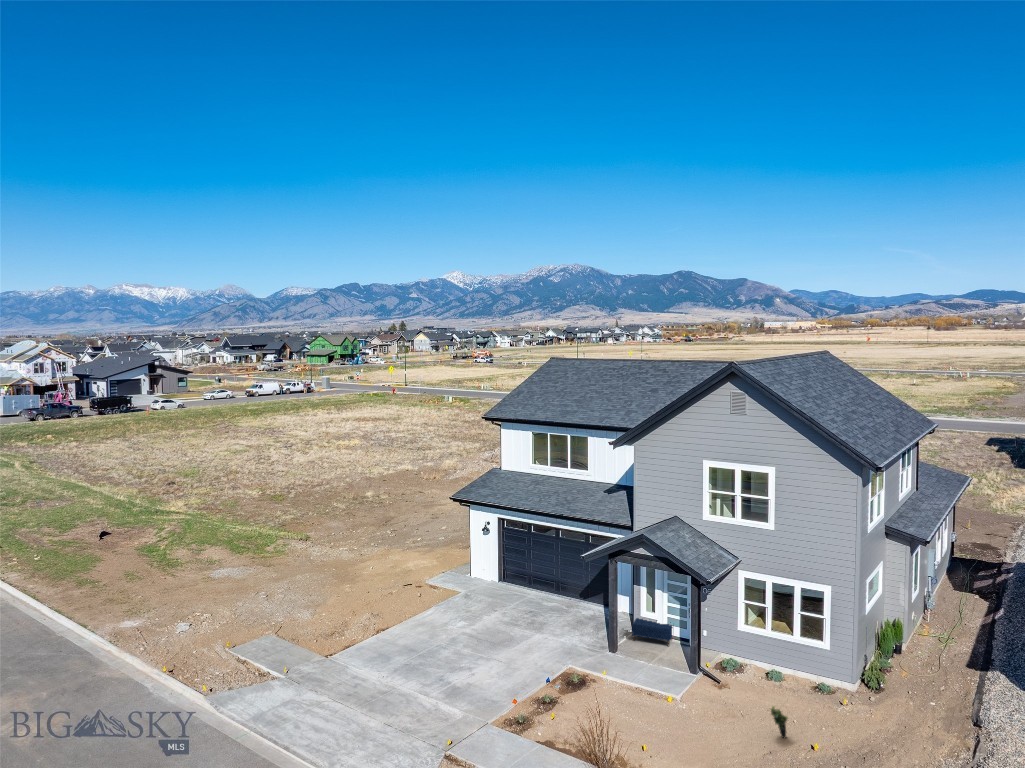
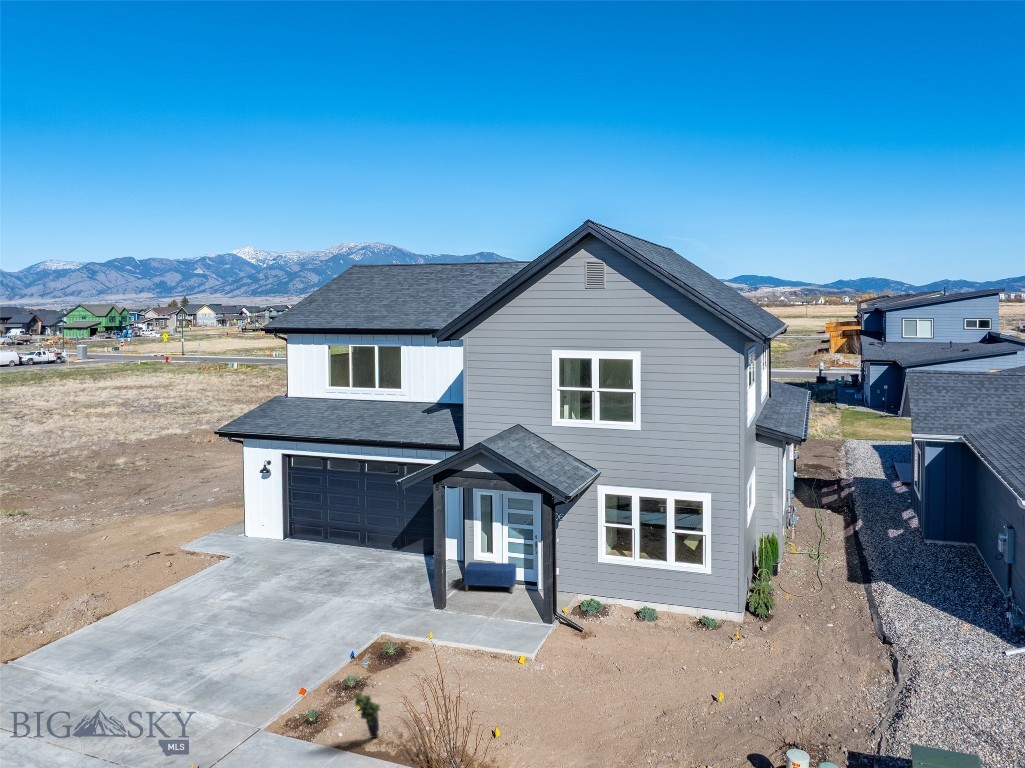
potted plant: present [771,706,788,738] -> present [353,691,380,738]

